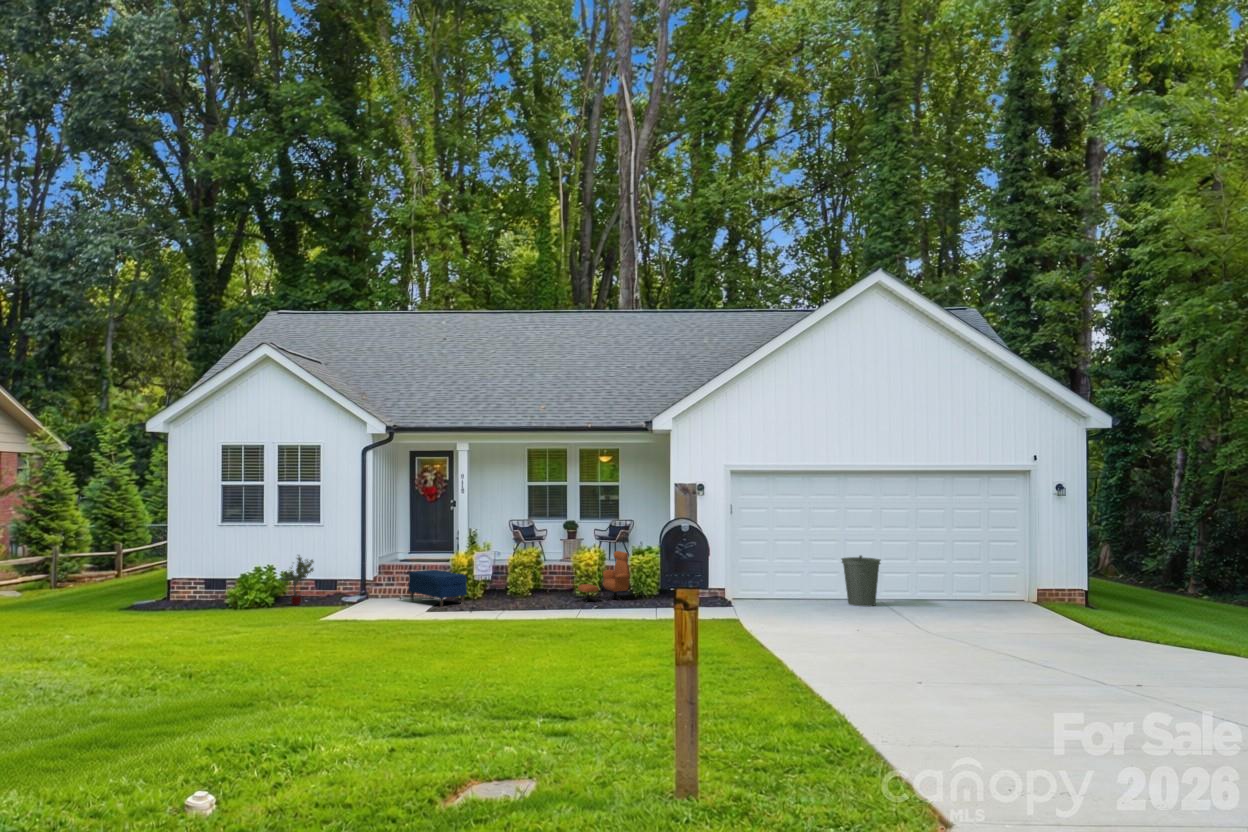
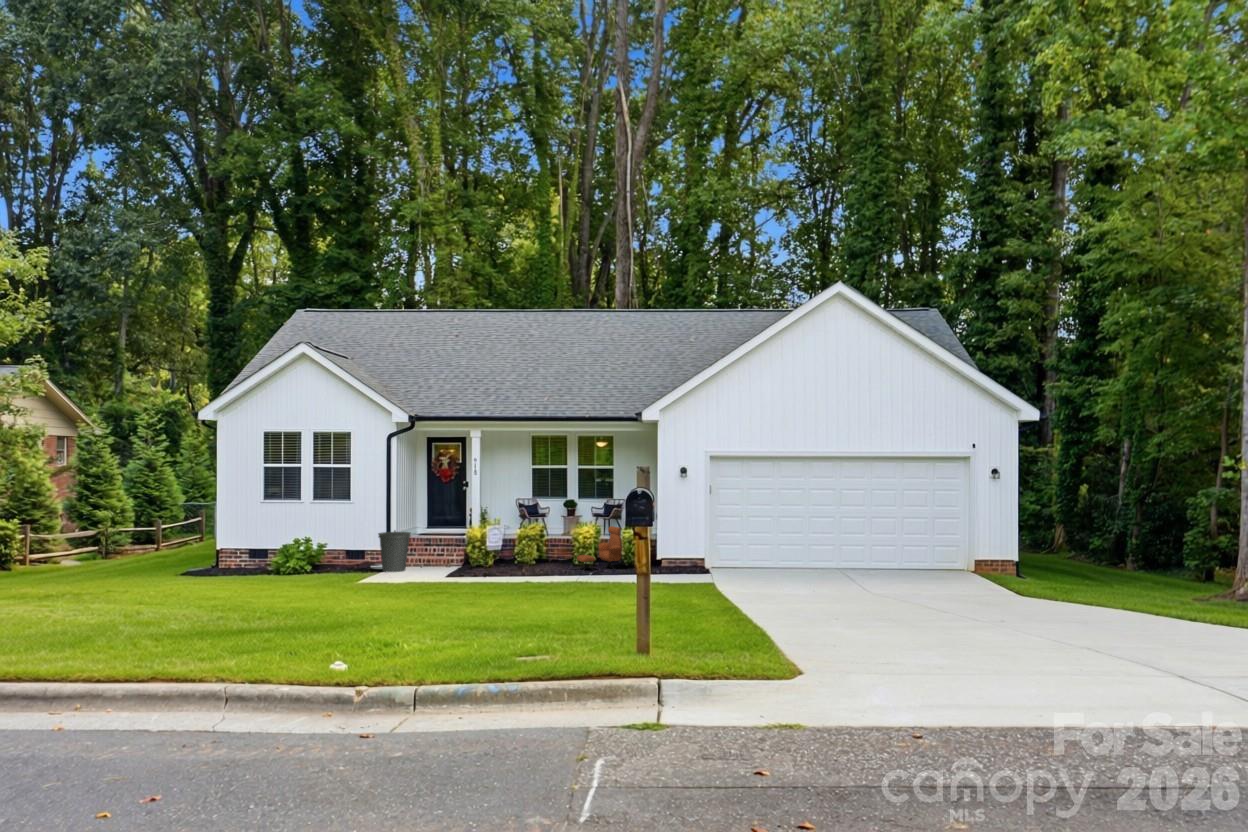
potted tree: present [280,555,314,605] -> none [316,528,346,573]
trash can: present [842,556,881,606] -> present [378,530,411,572]
bench: present [408,570,467,607] -> none [428,542,480,575]

